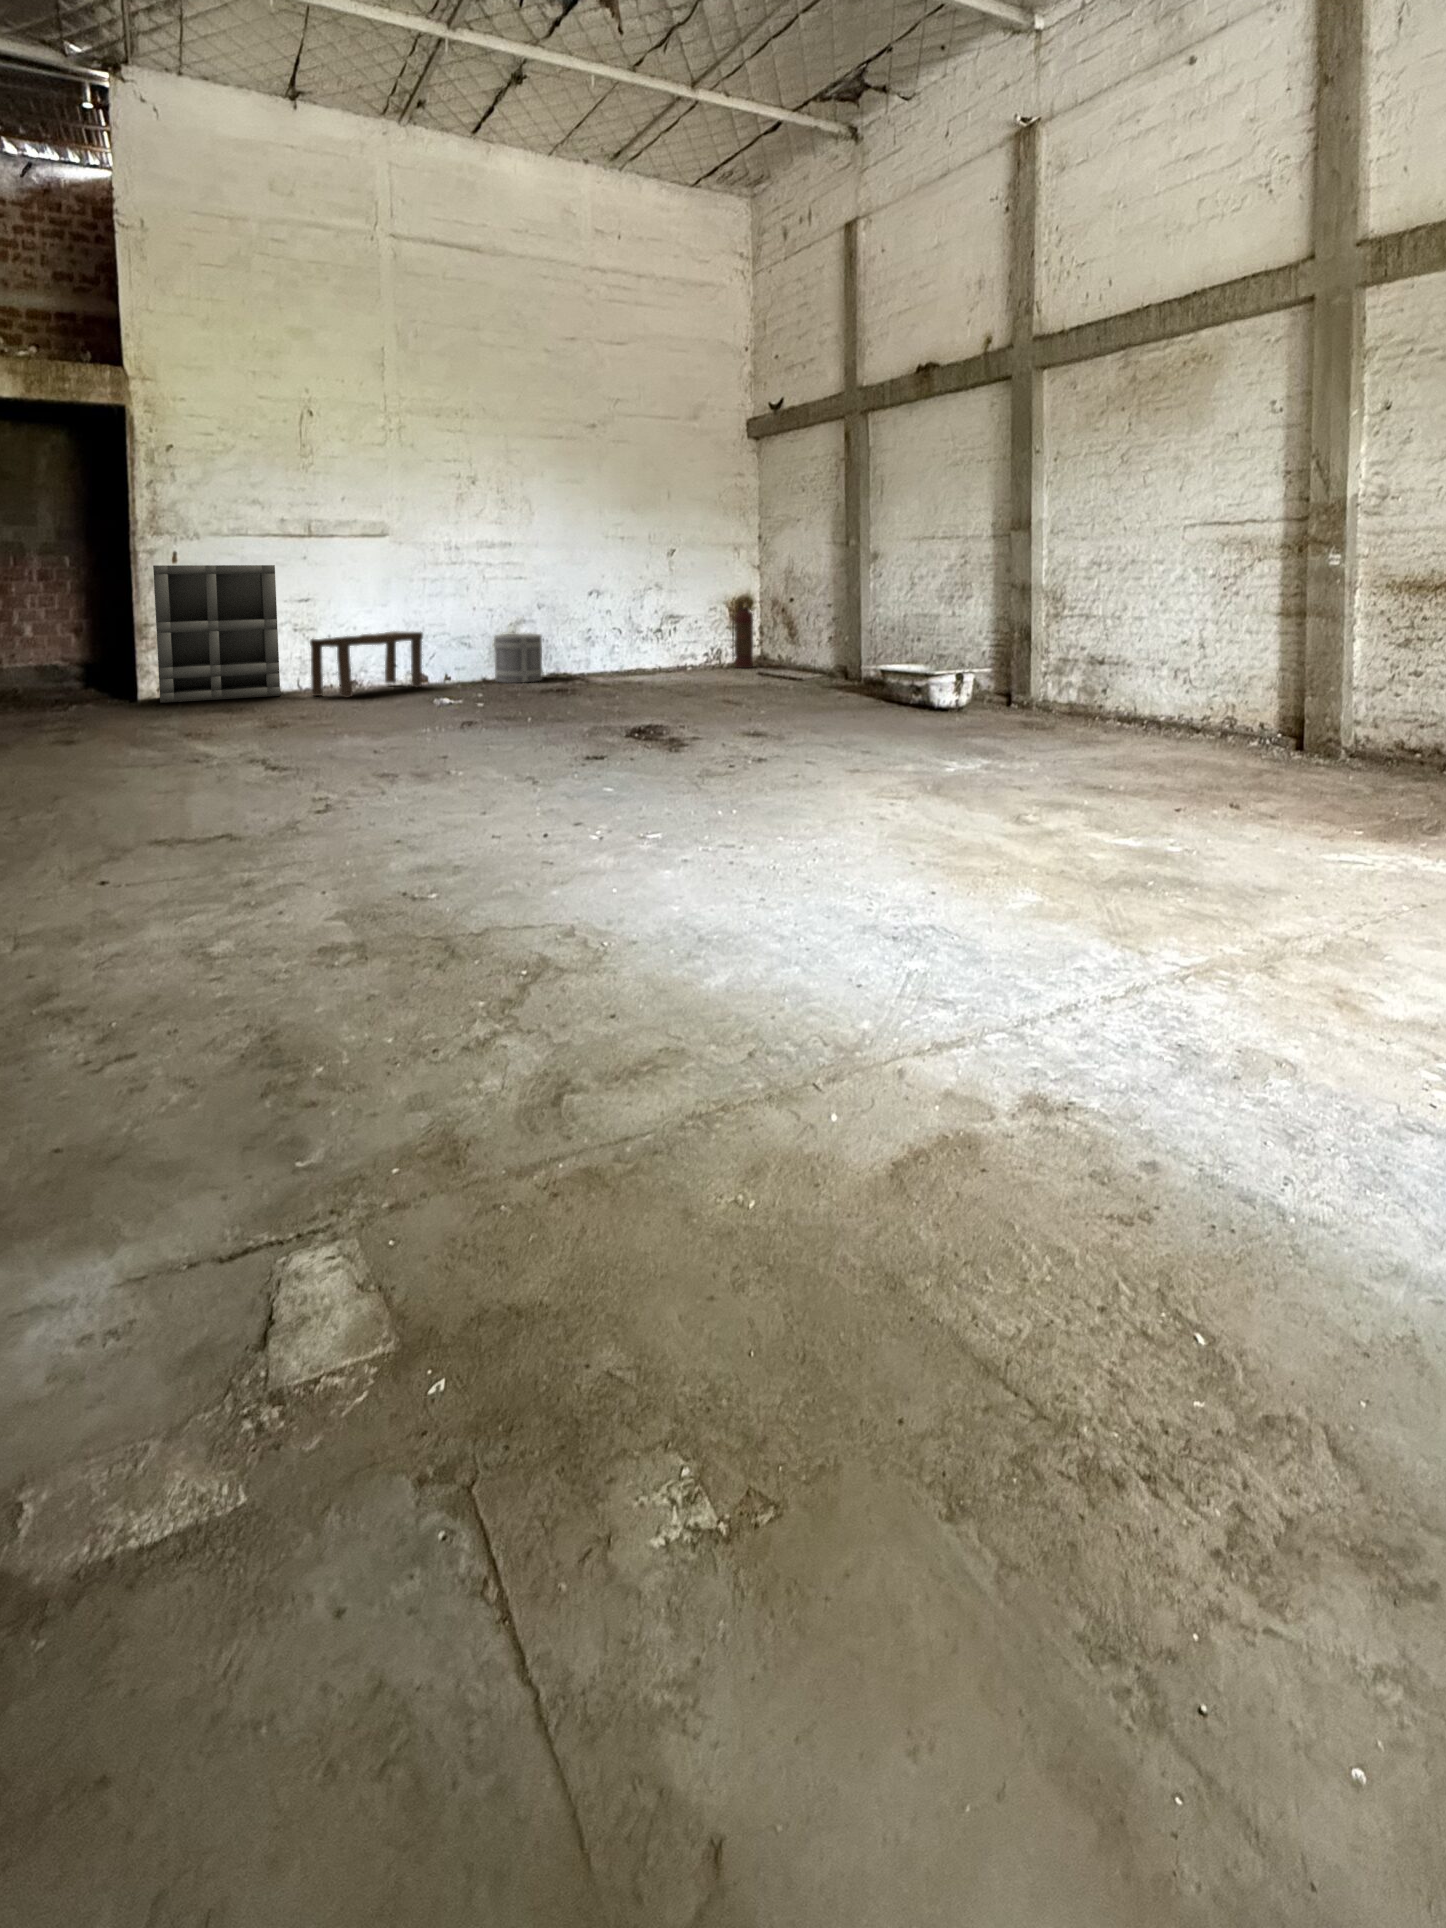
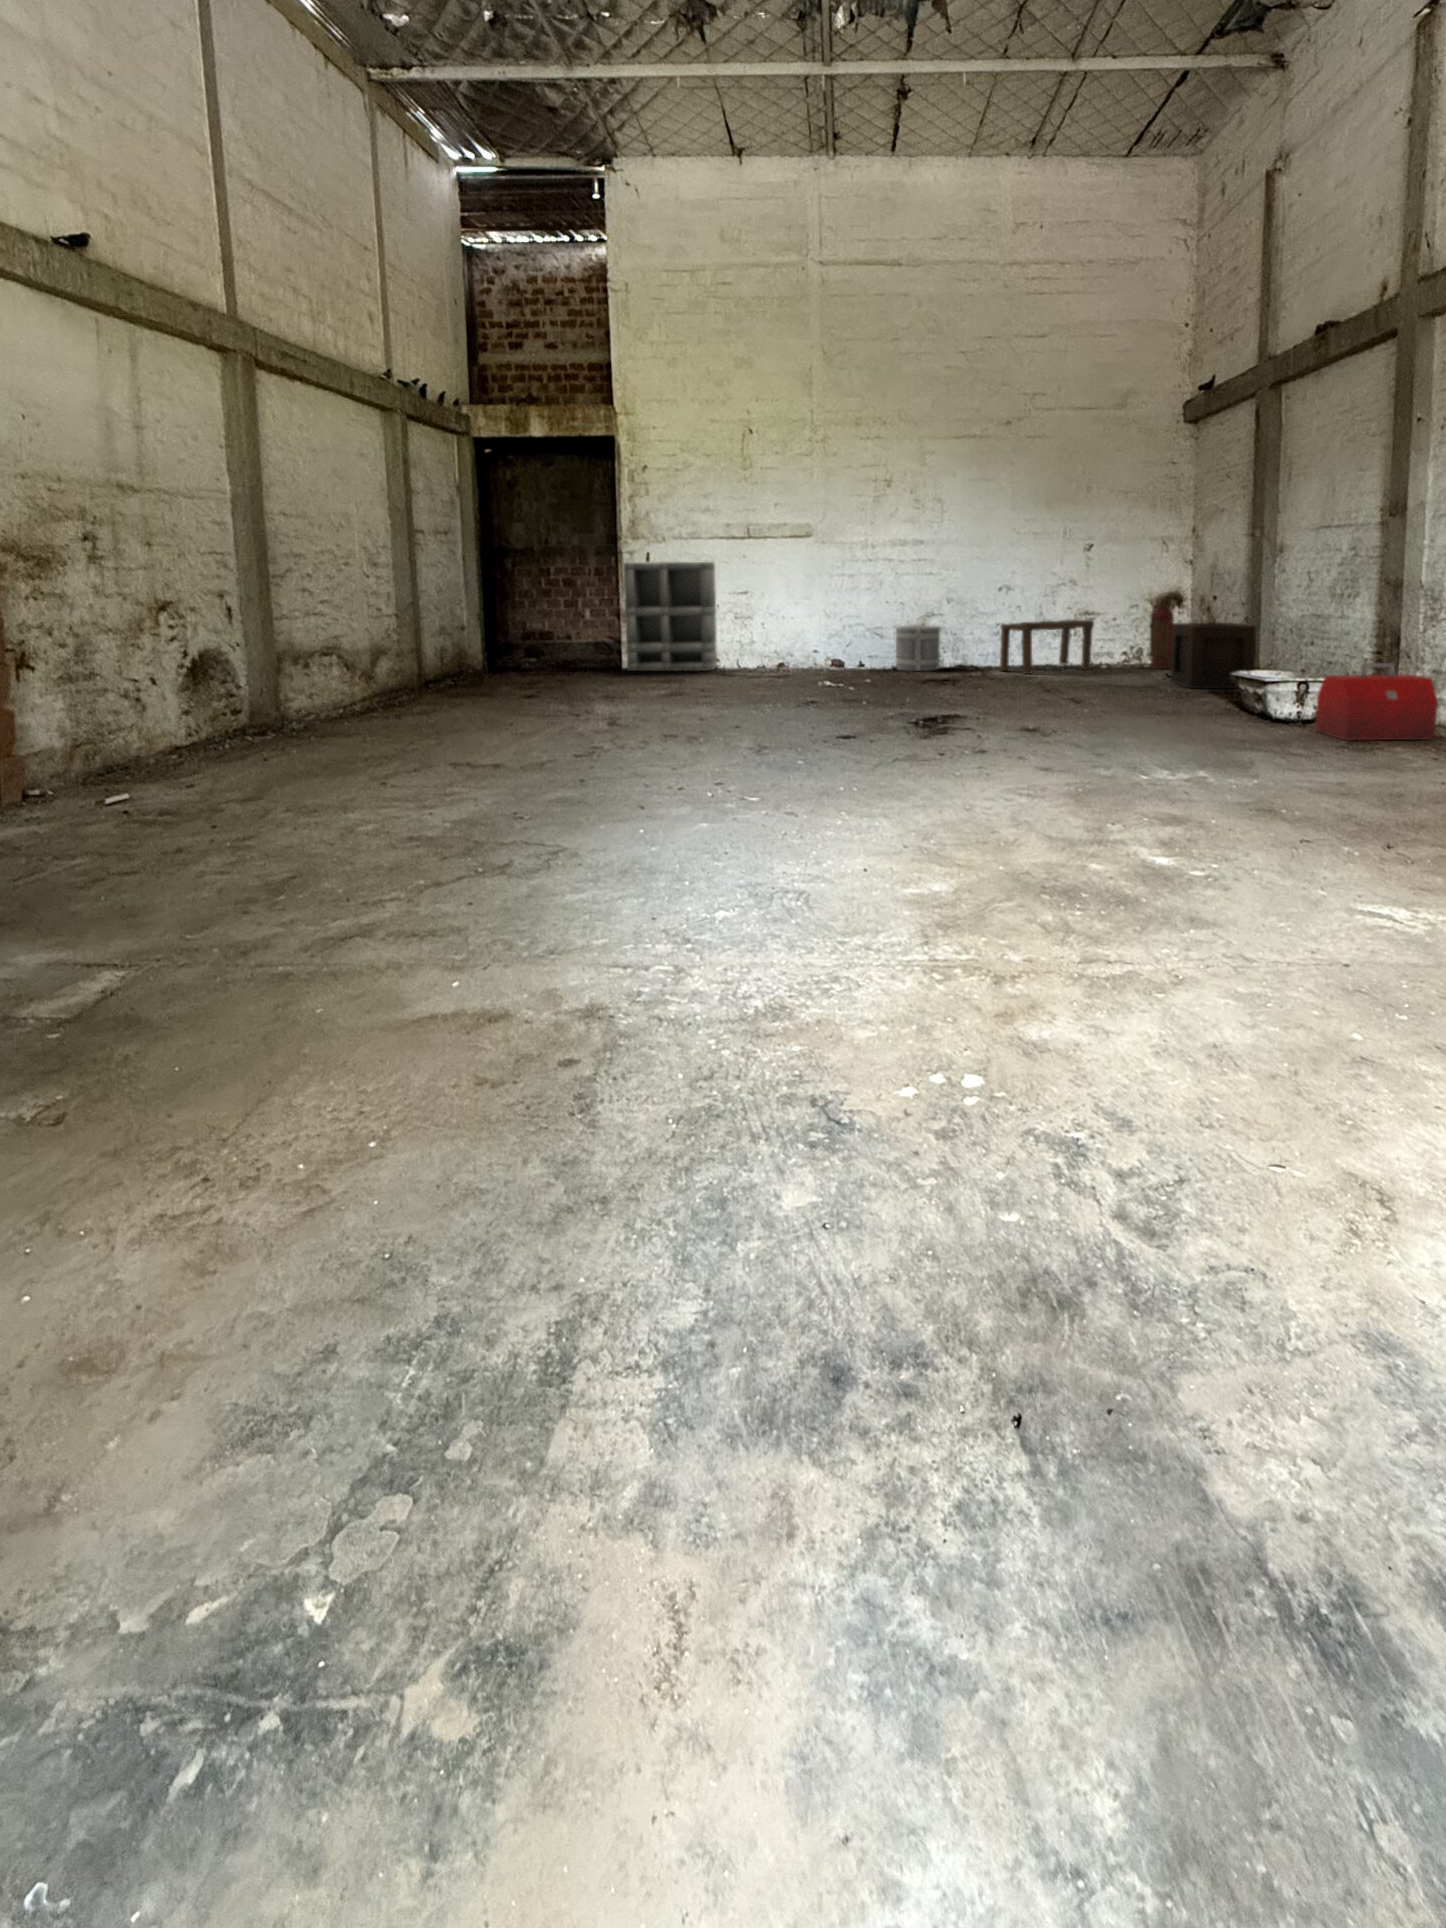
wooden crate: none [779,623,858,685] -> present [1171,623,1256,688]
bench: present [310,631,423,698] -> present [1000,619,1094,674]
toolbox: none [983,654,1075,723] -> present [1315,663,1438,740]

